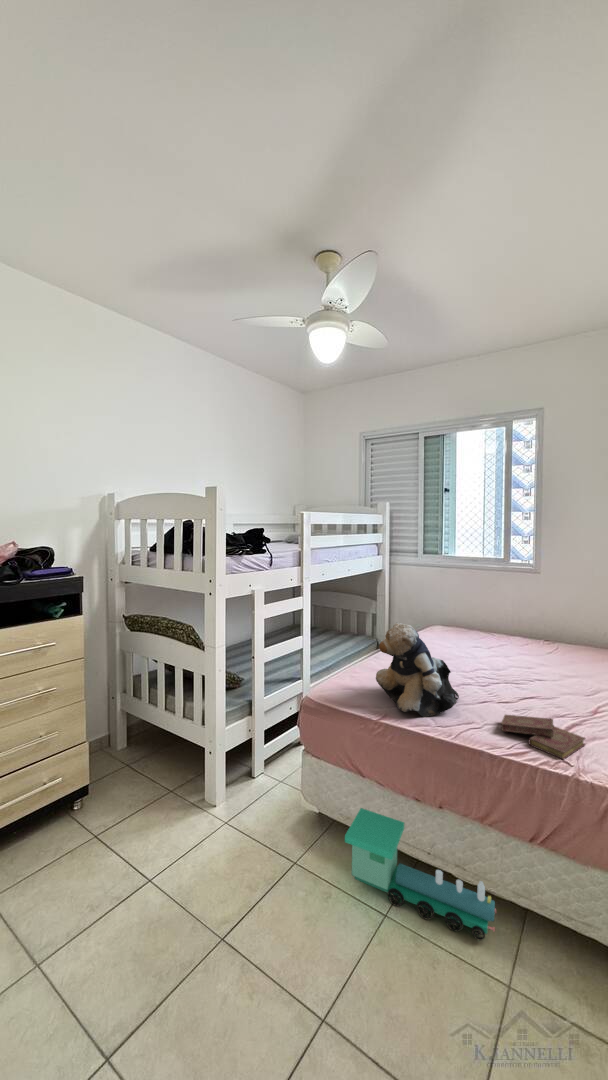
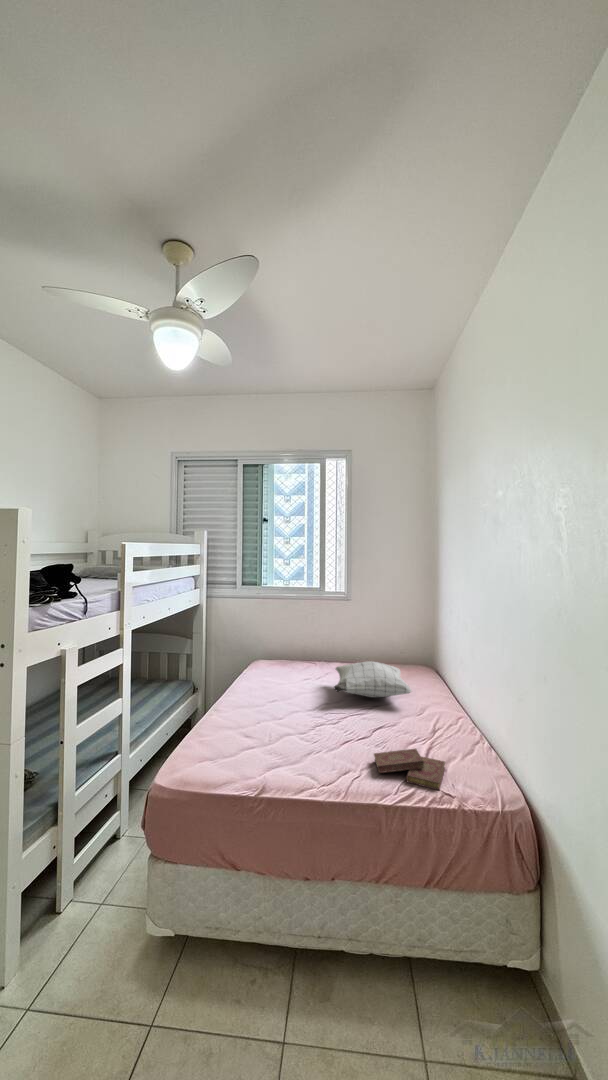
teddy bear: present [376,622,459,717] -> none [237,672,329,777]
pillow: none [491,635,584,673] -> present [334,661,412,697]
toy train: present [345,808,496,940] -> none [231,913,401,1027]

